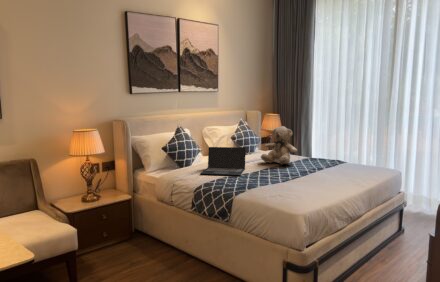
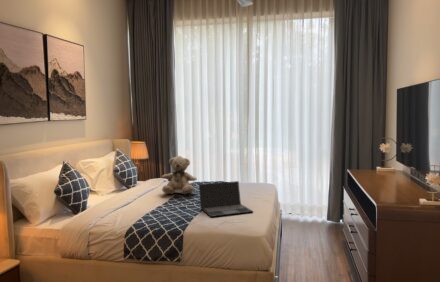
laptop: present [200,147,246,176] -> present [199,181,253,217]

